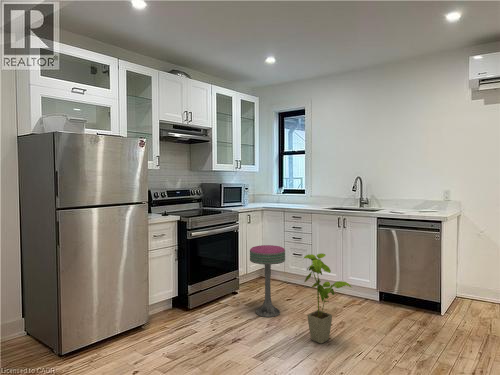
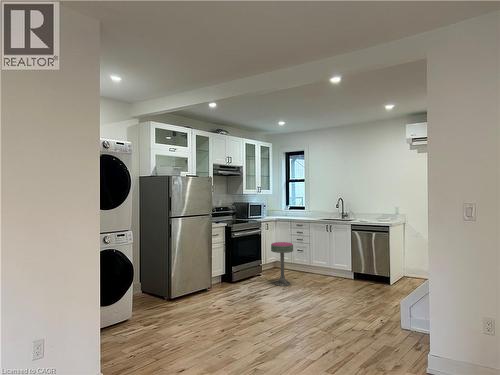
house plant: present [304,253,351,344] -> none [305,244,333,296]

